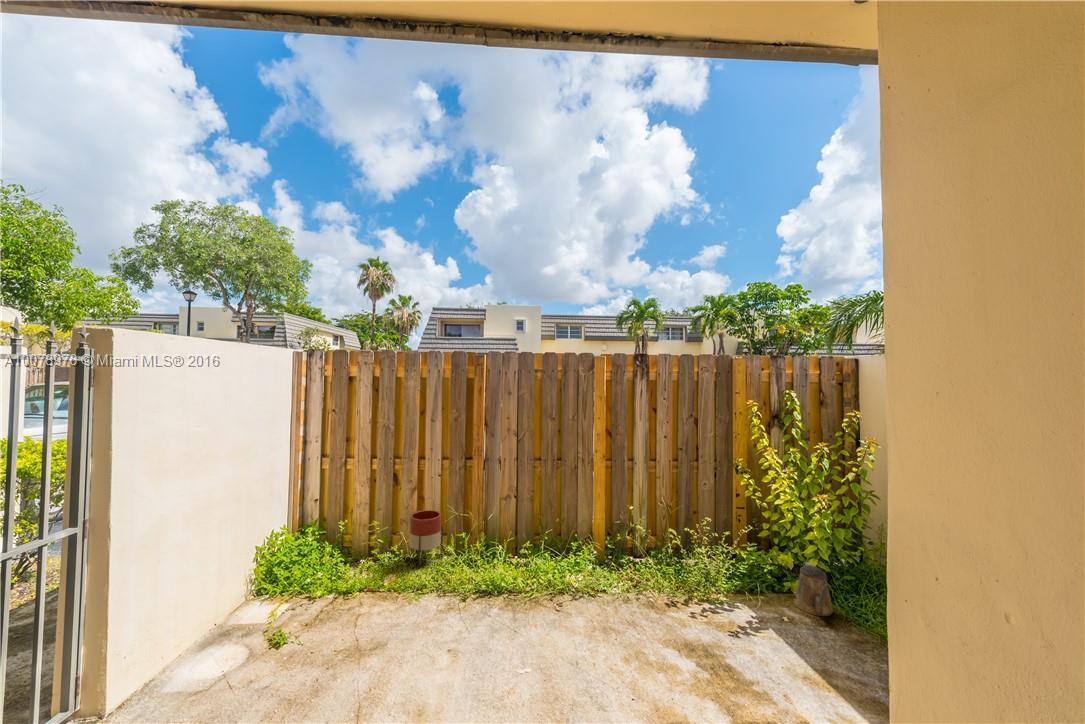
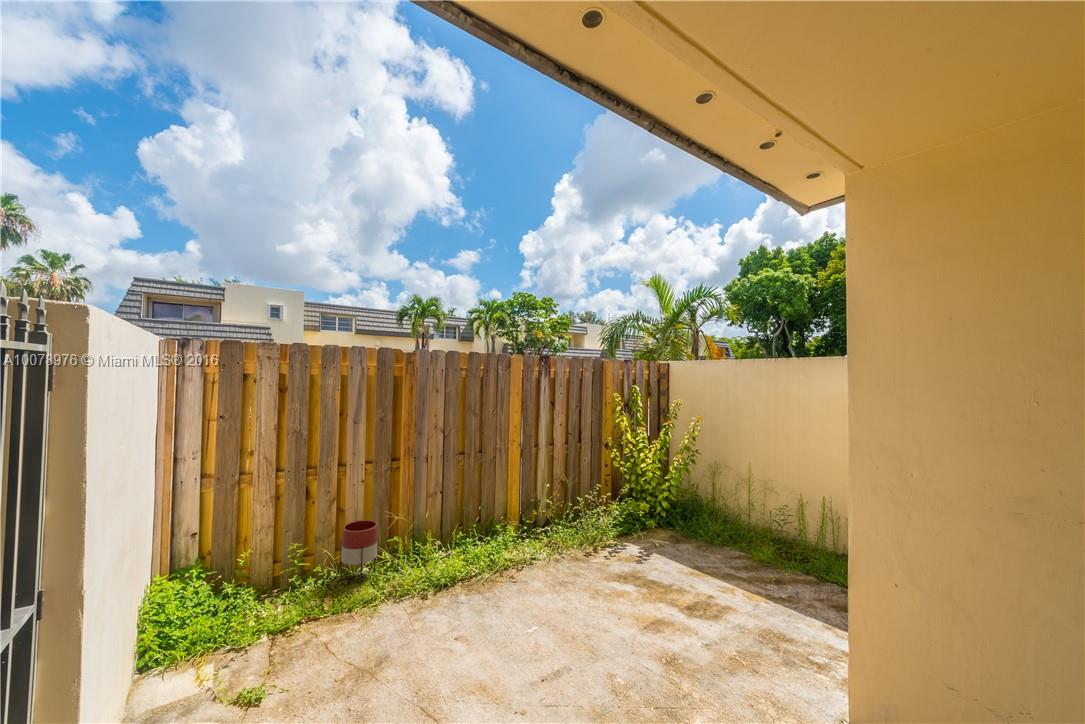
watering can: present [794,563,834,616] -> none [651,505,683,538]

